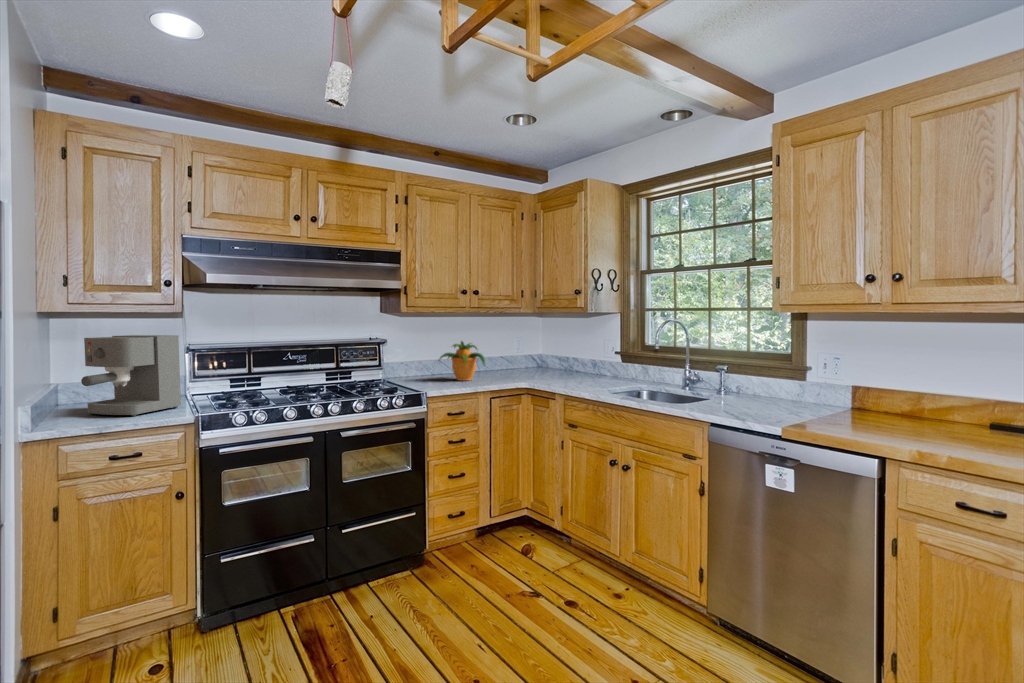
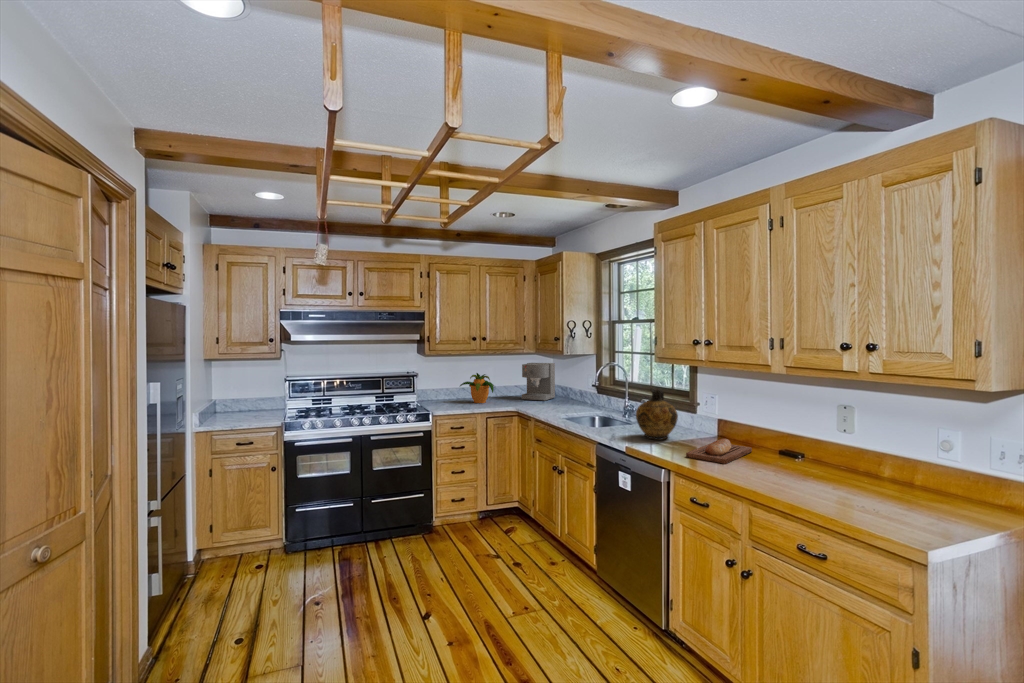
coffee maker: present [81,335,181,416] -> present [522,363,555,401]
ceramic jug: none [751,347,814,416] -> present [636,388,678,439]
bread loaf: none [878,410,965,446] -> present [686,439,752,464]

